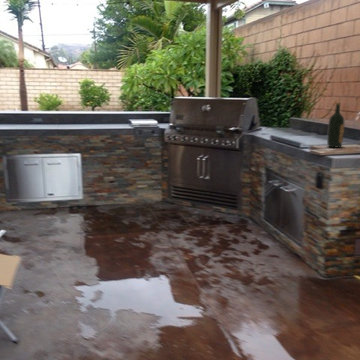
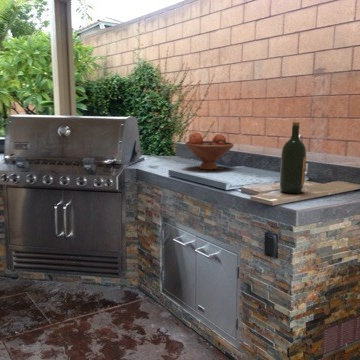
fruit bowl: none [285,110,321,136] -> present [185,132,234,170]

